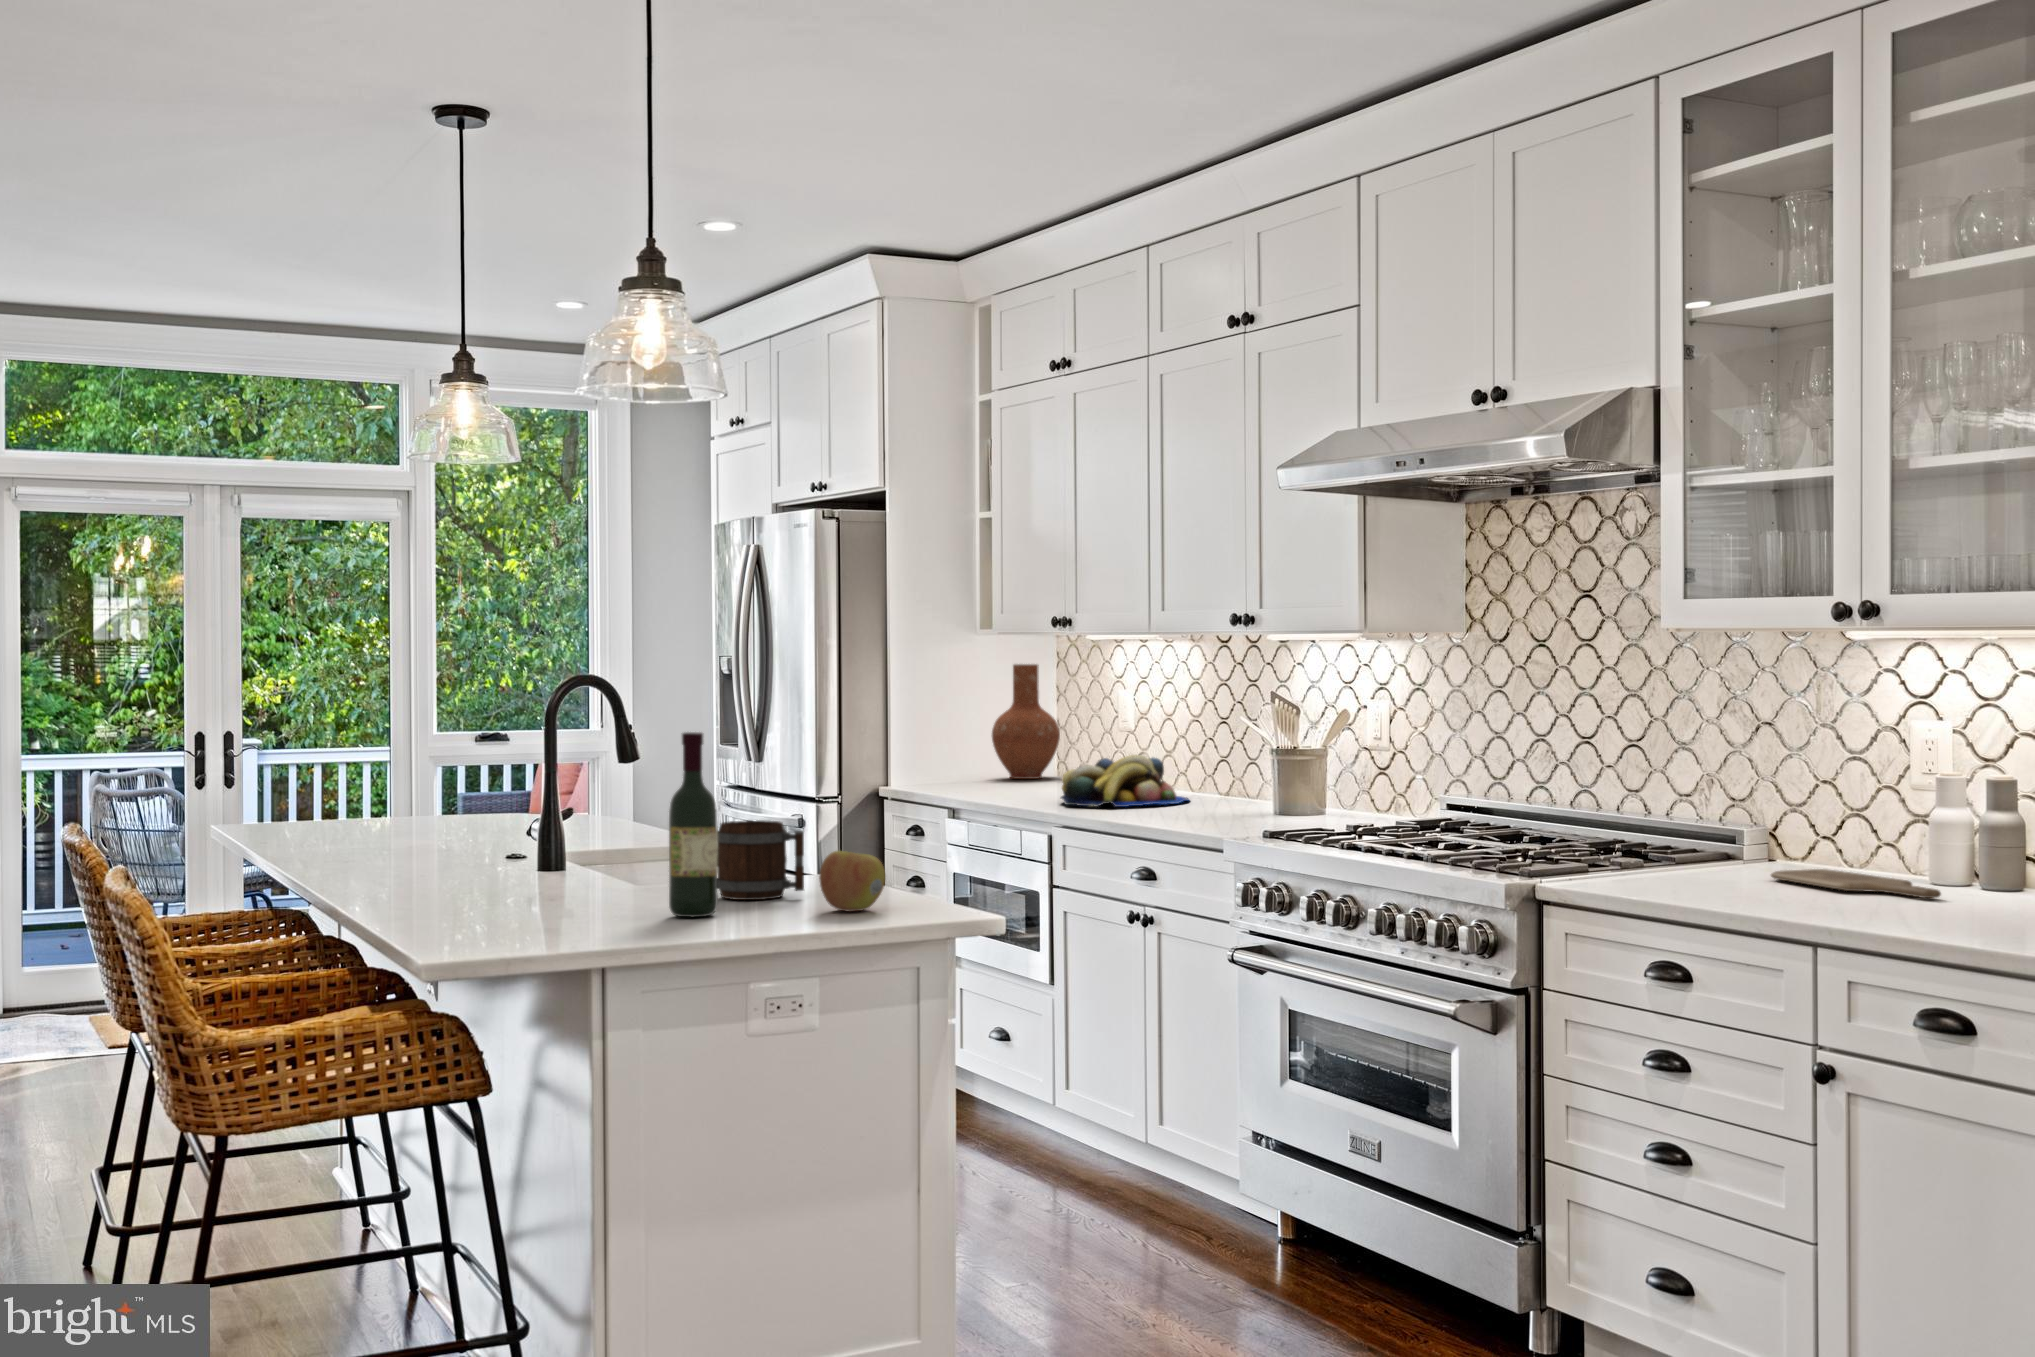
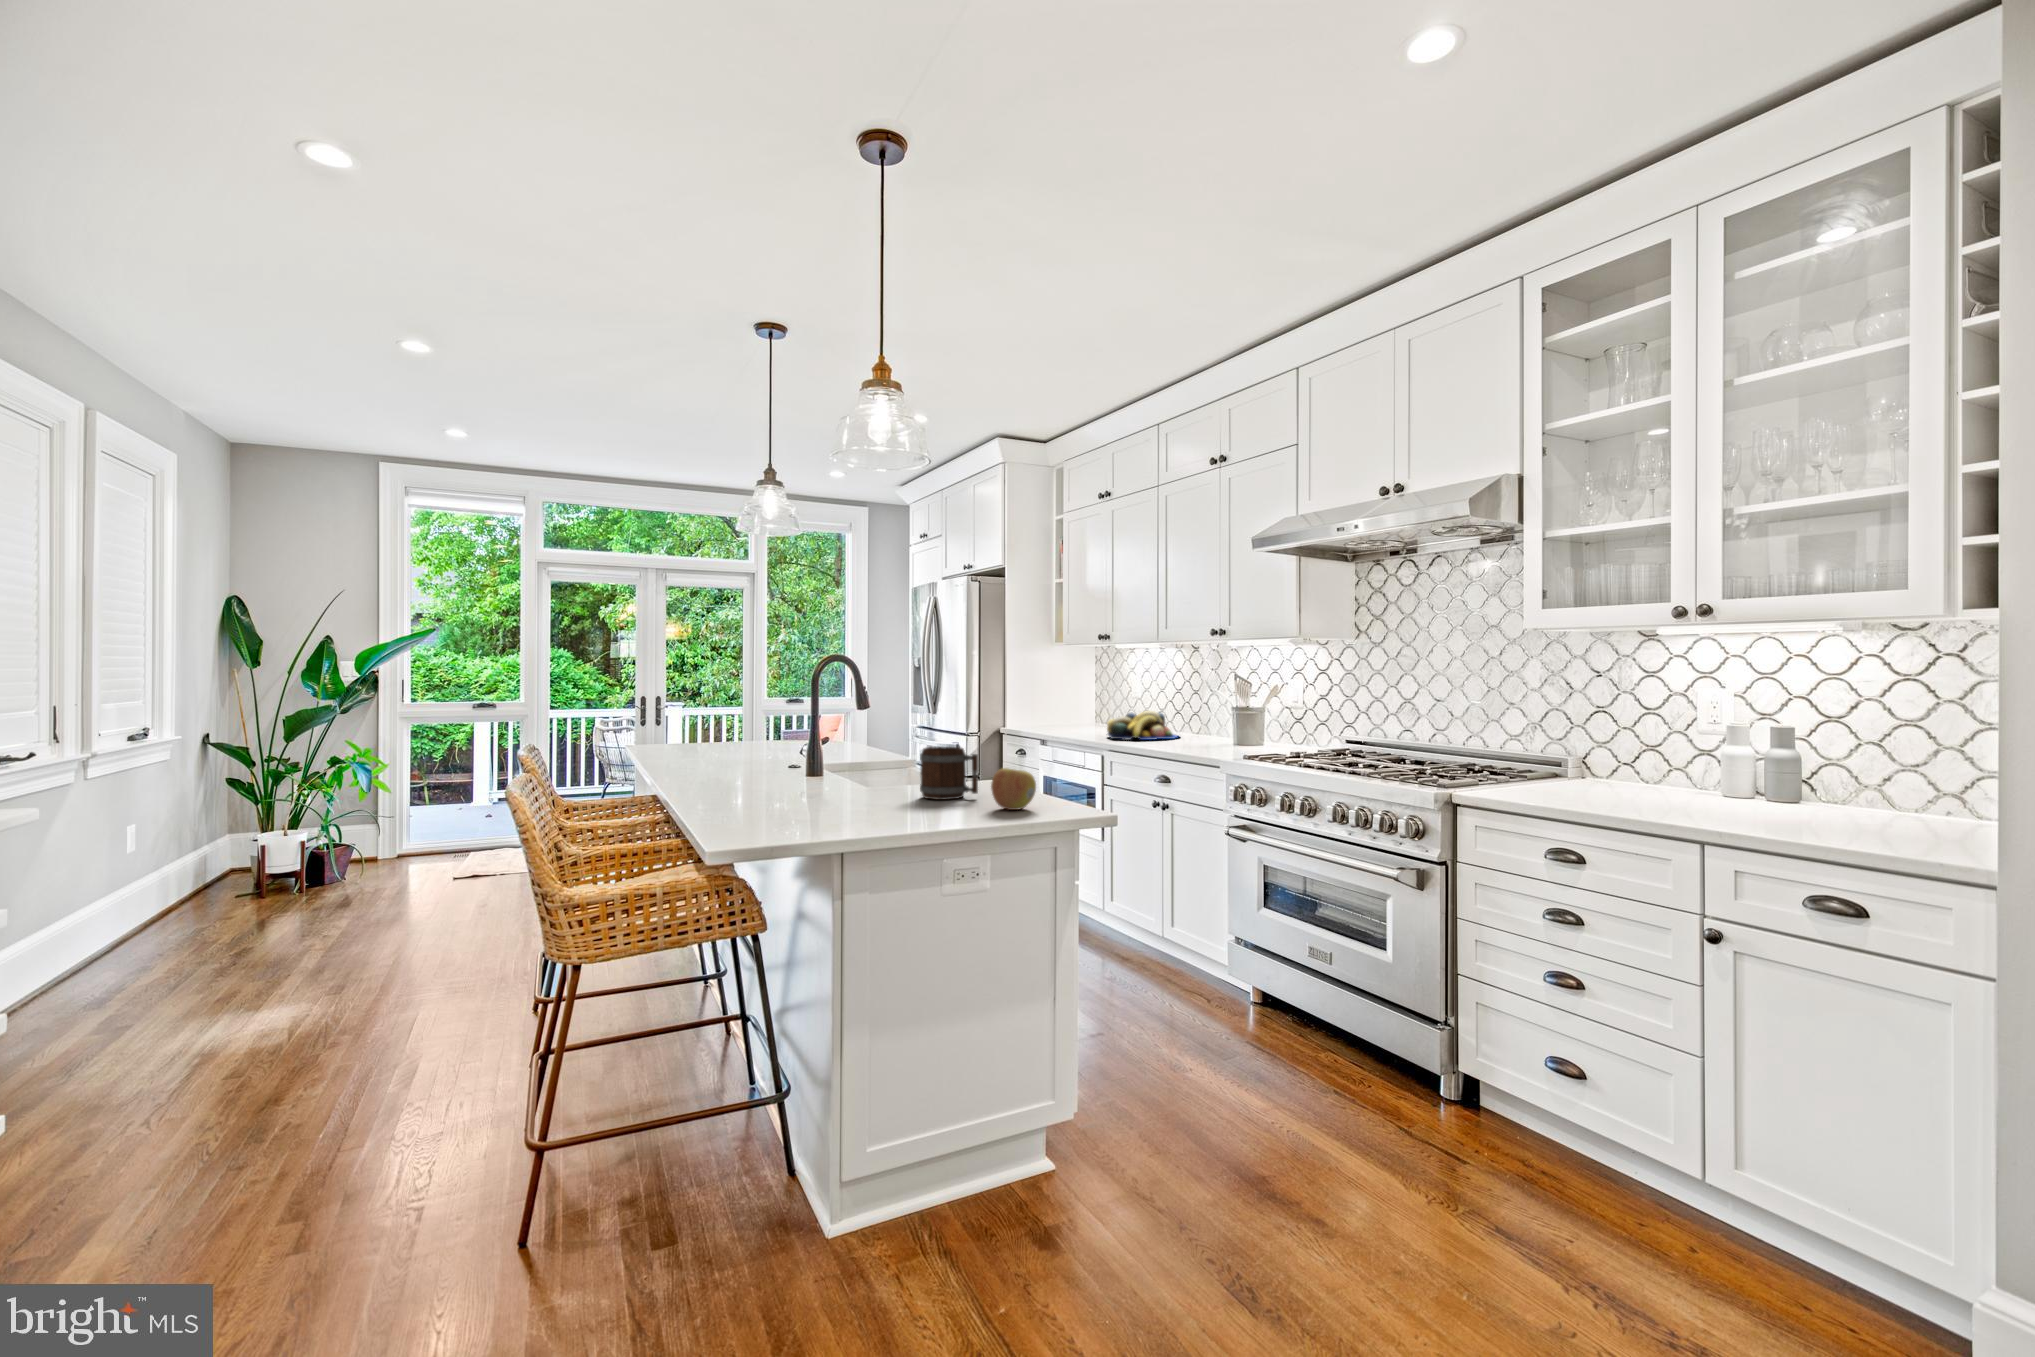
vase: present [992,664,1060,779] -> none [1061,662,1098,725]
wine bottle: present [669,732,718,917] -> none [889,686,922,813]
cutting board: present [1771,869,1941,898] -> none [1614,786,1765,809]

